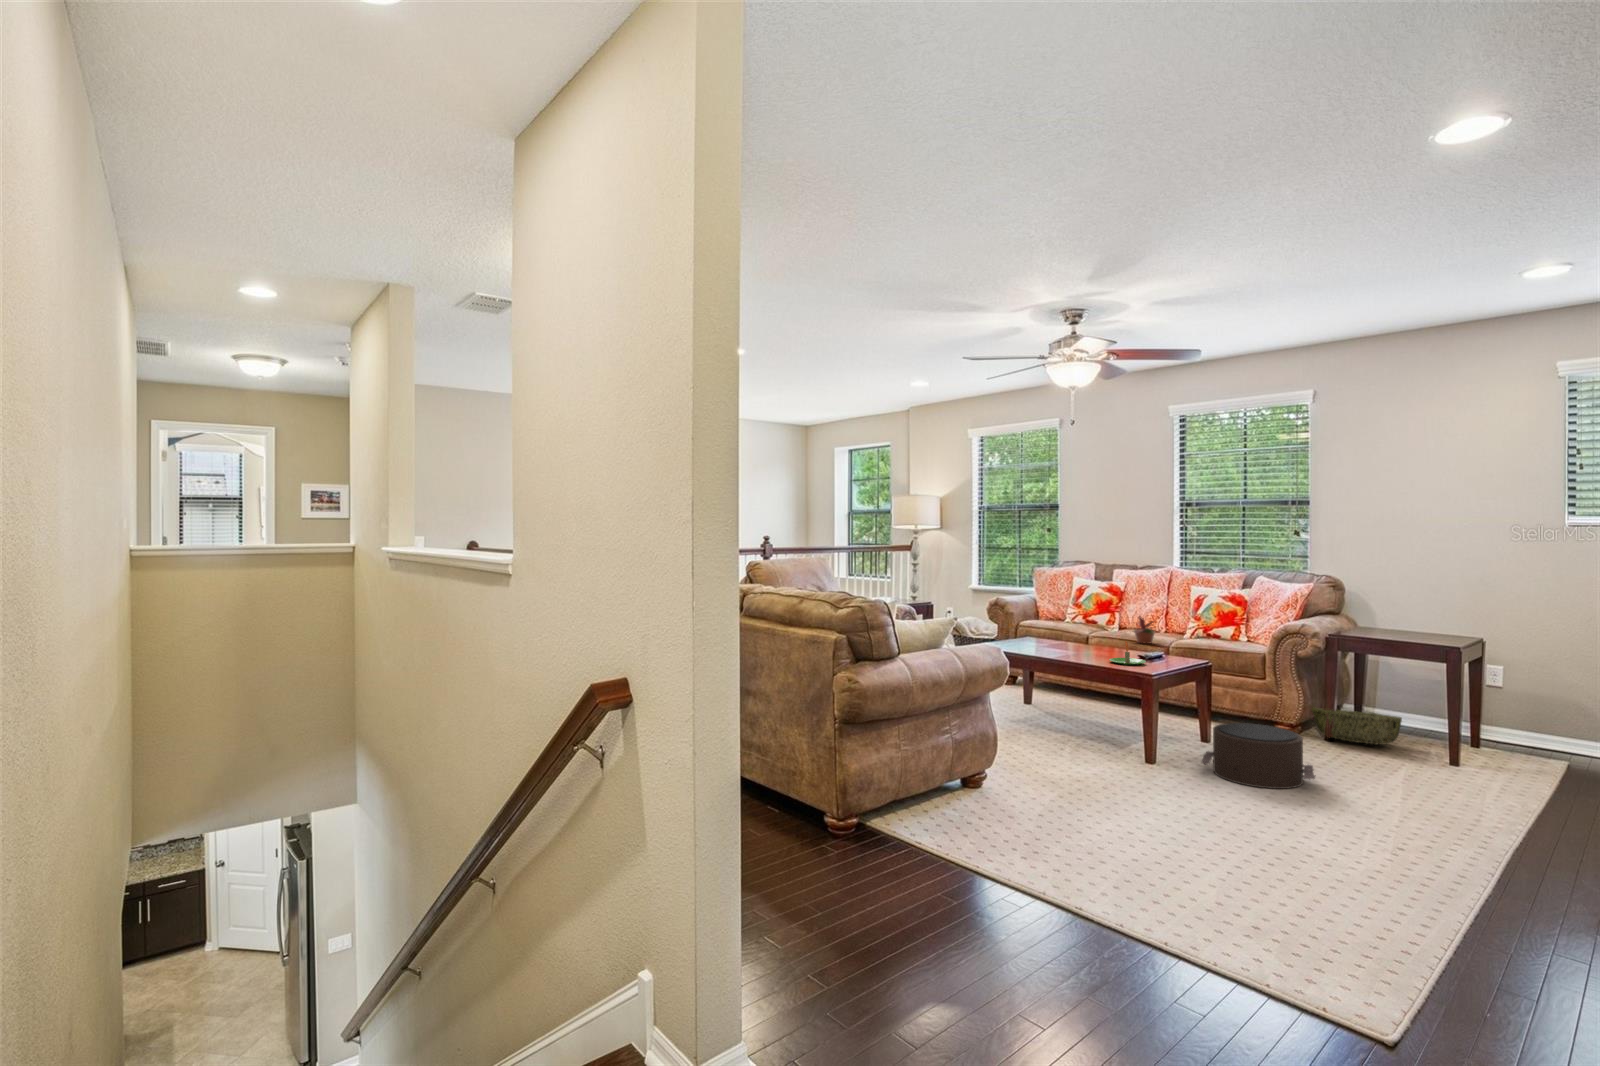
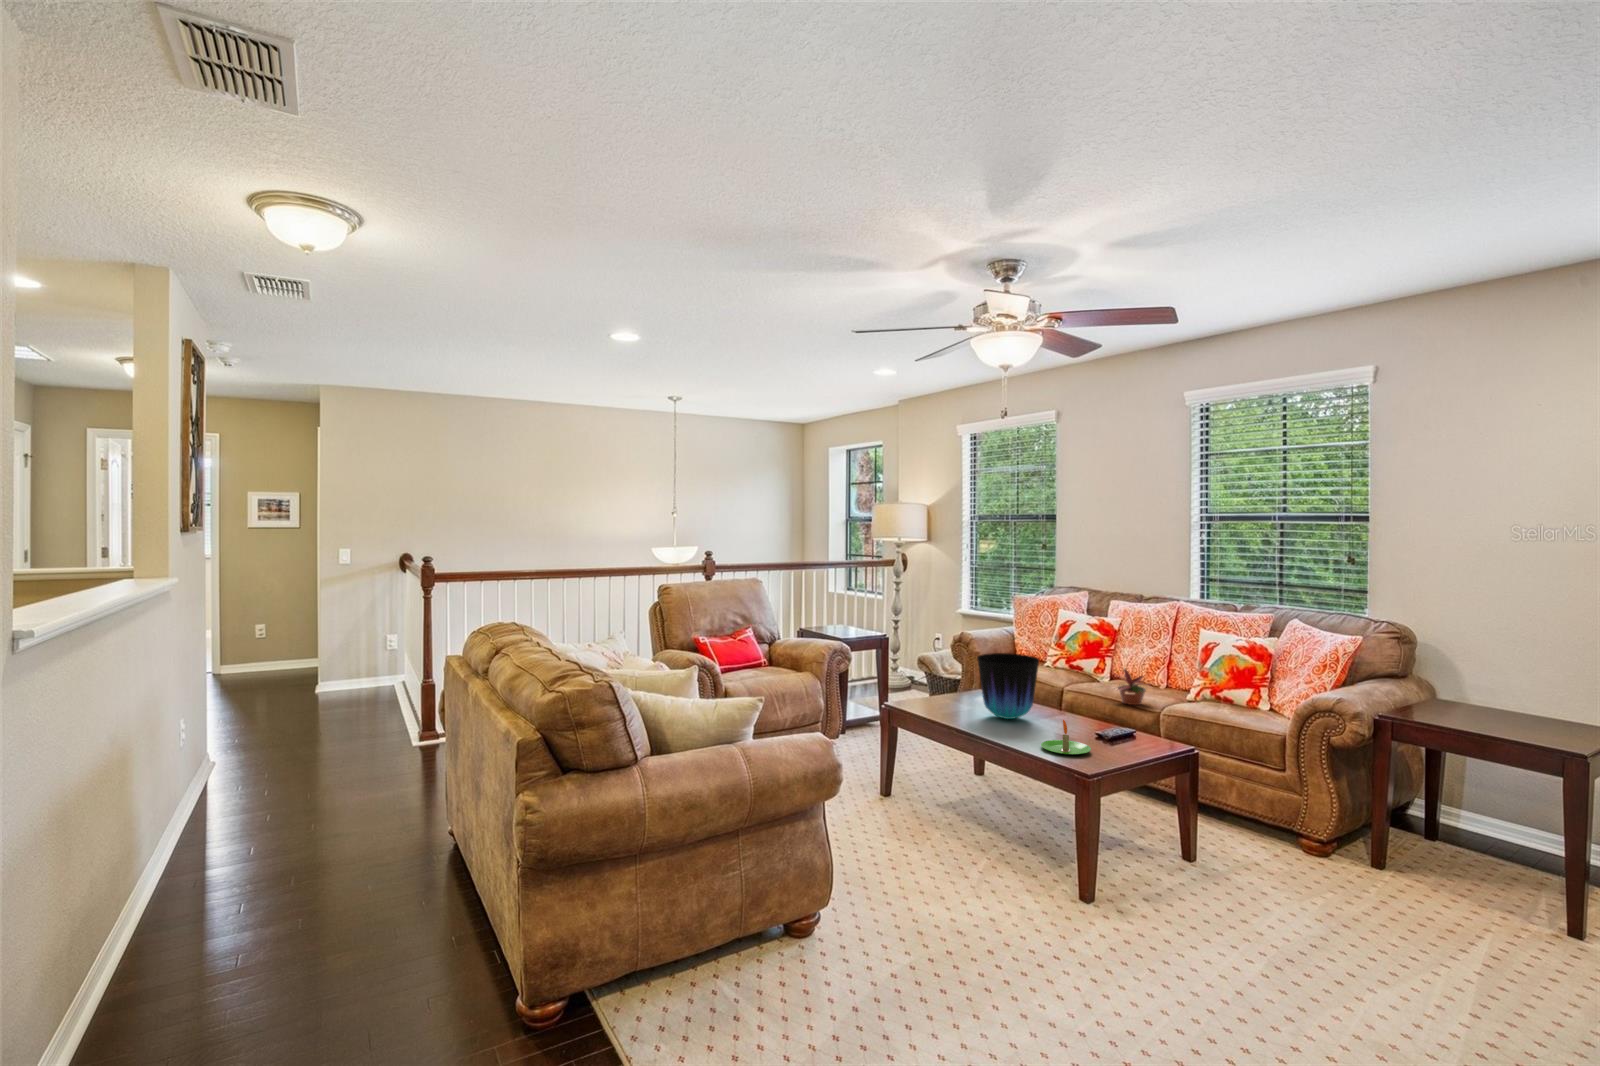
vase: none [1044,603,1092,650] -> present [977,653,1039,719]
woven basket: present [1311,707,1402,745] -> none [1350,817,1492,886]
pouf: present [1201,723,1316,789] -> none [1150,851,1325,976]

